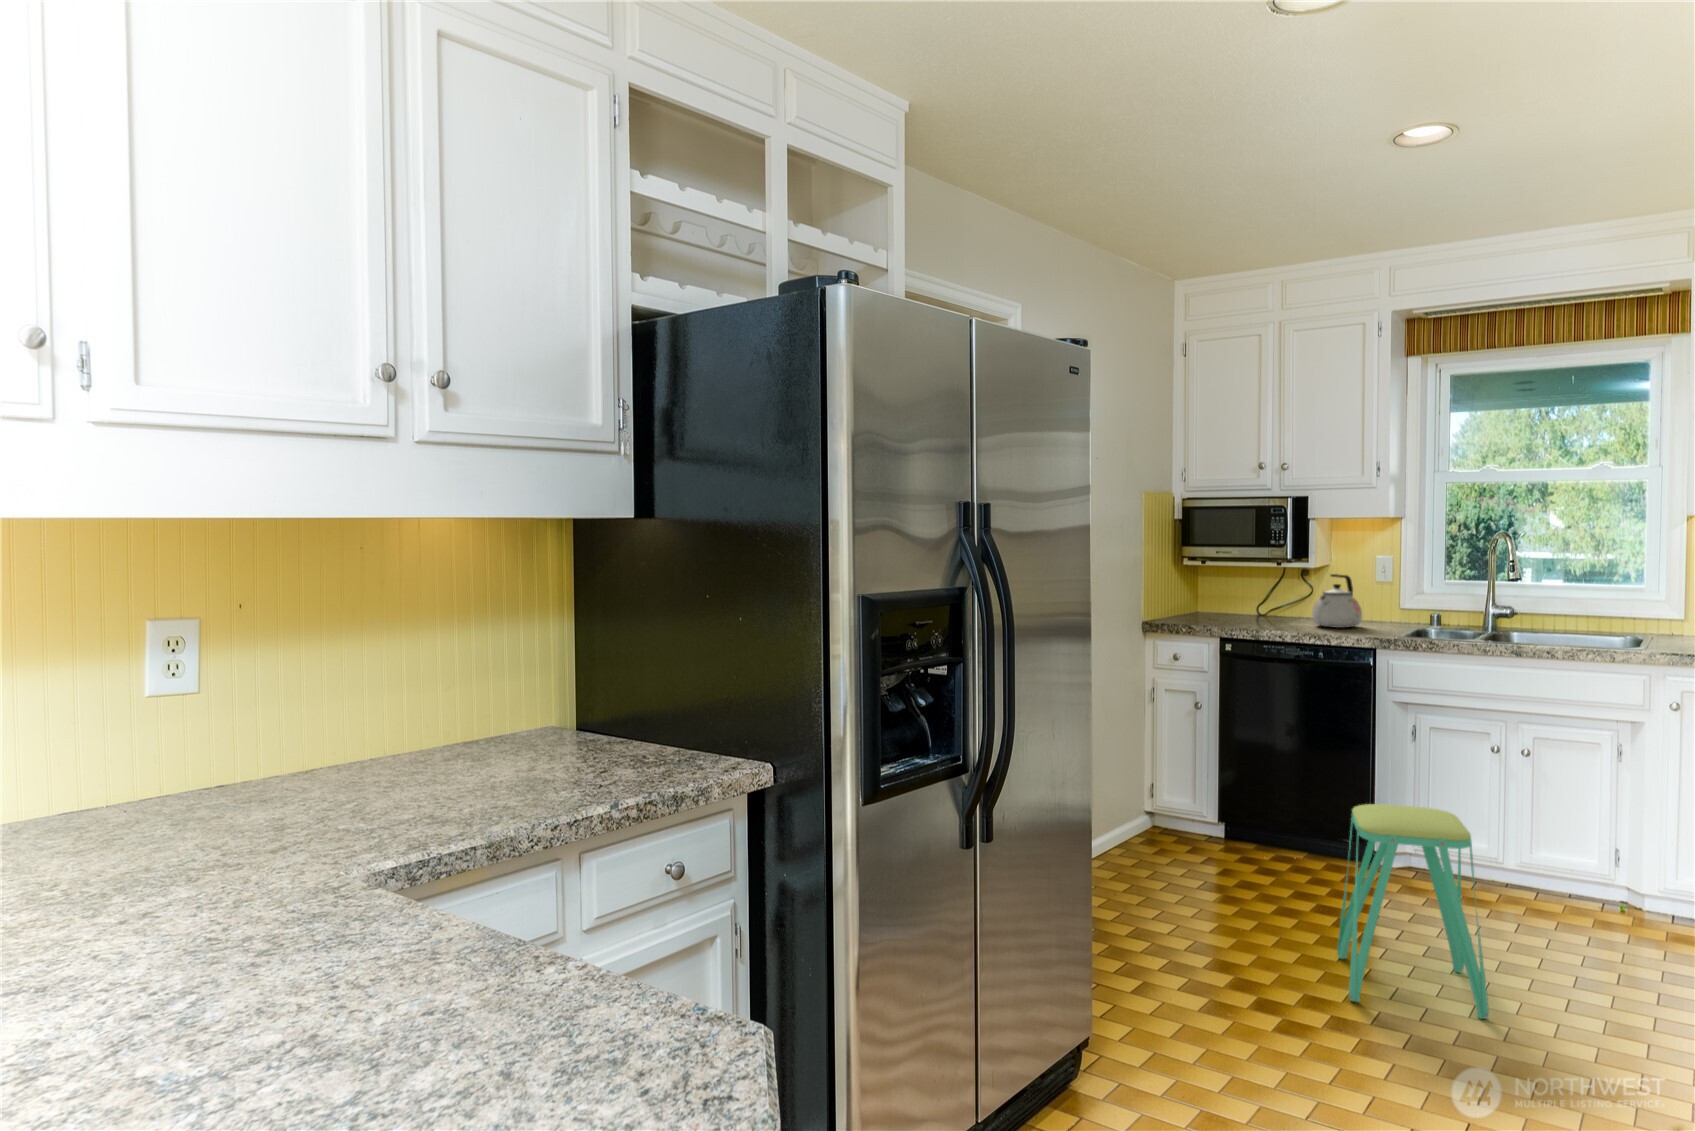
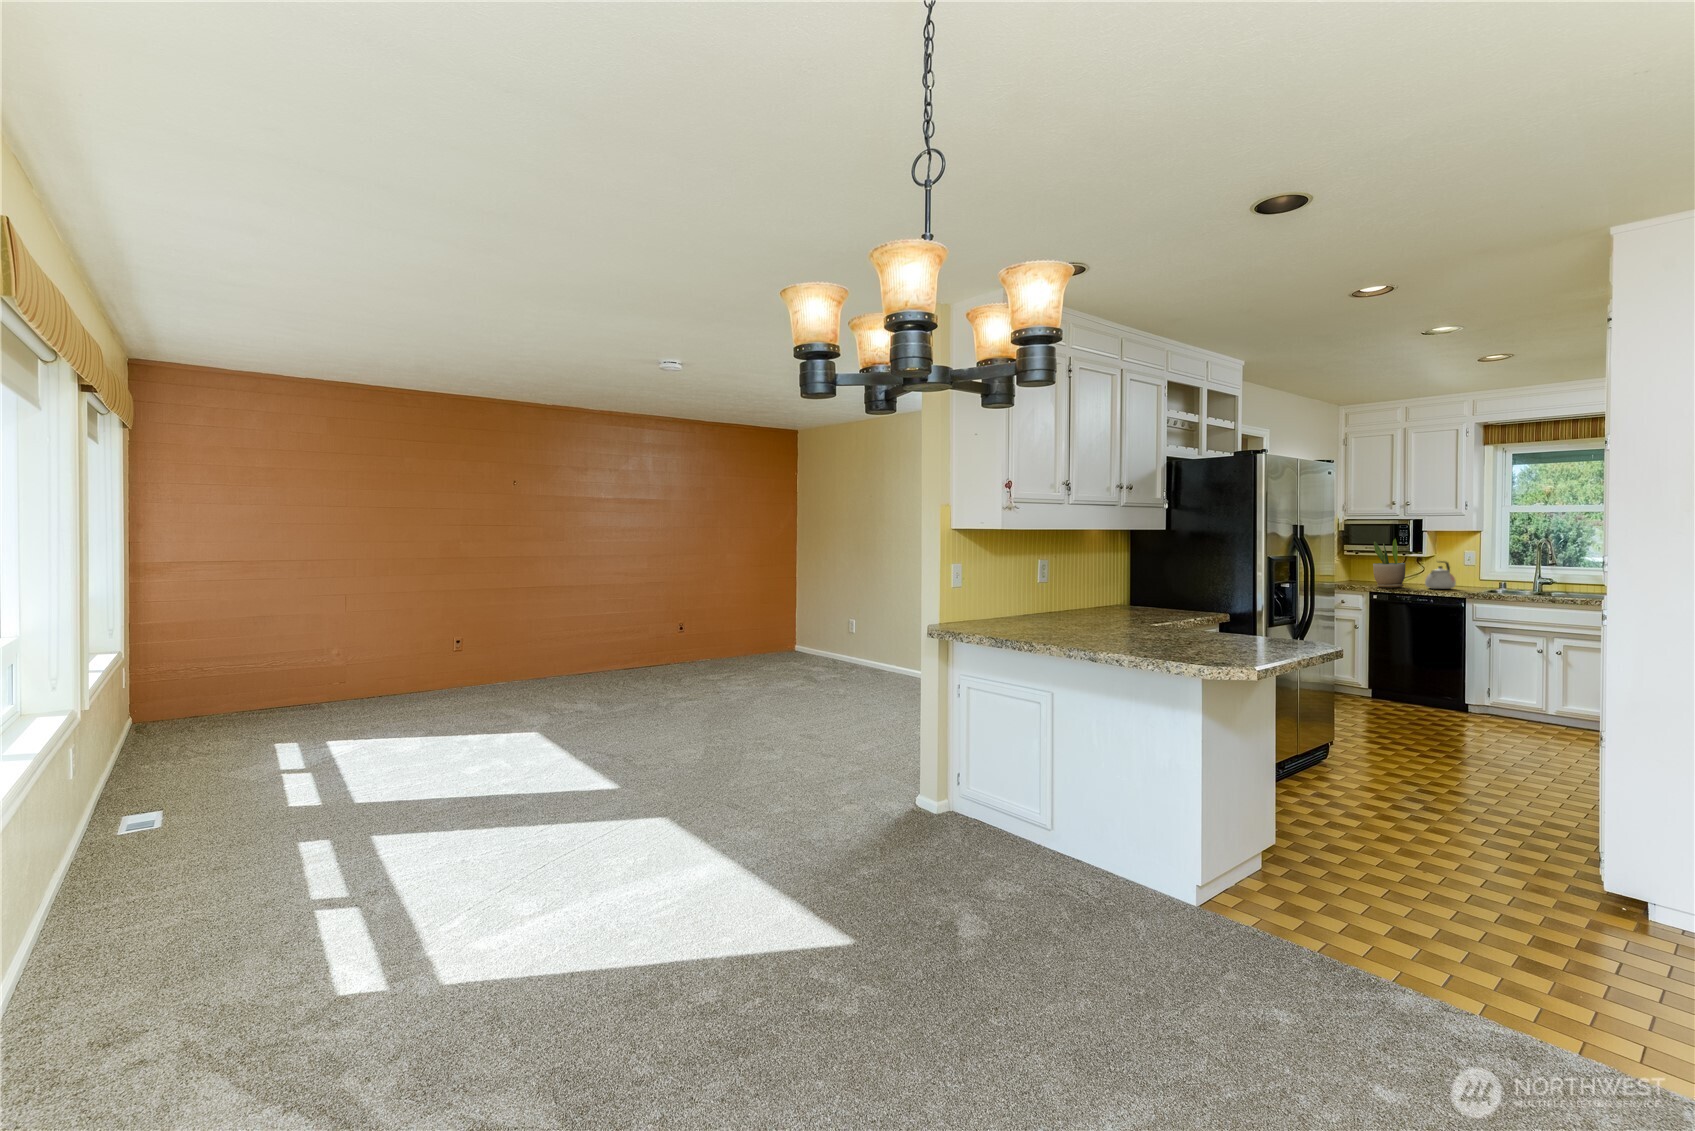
potted plant: none [1228,531,1280,624] -> present [1373,539,1405,587]
stool: present [1337,804,1489,1019] -> none [1445,665,1527,758]

